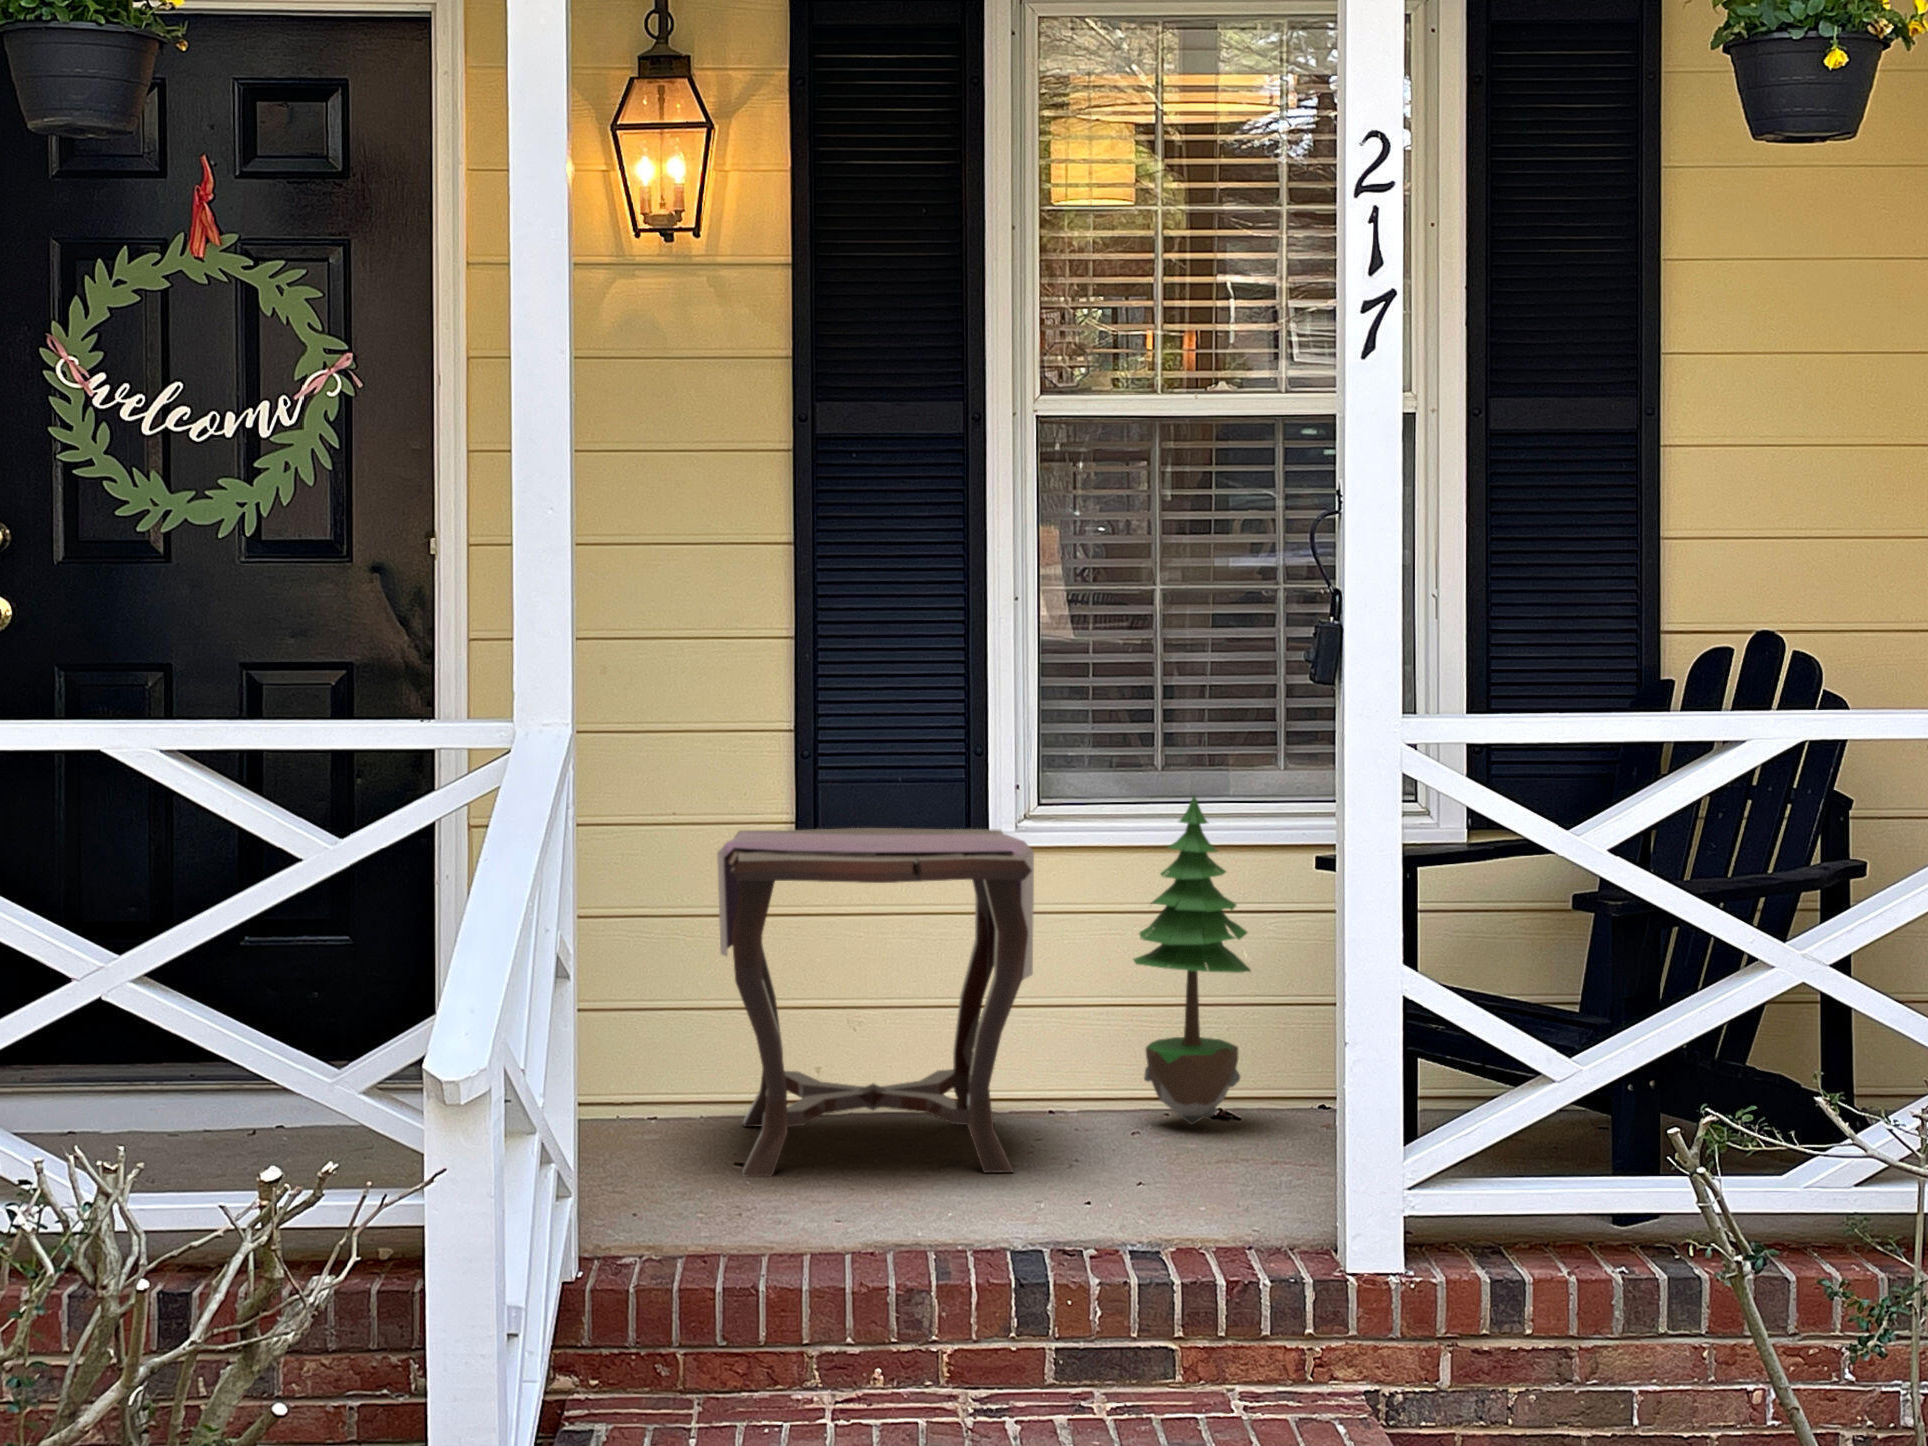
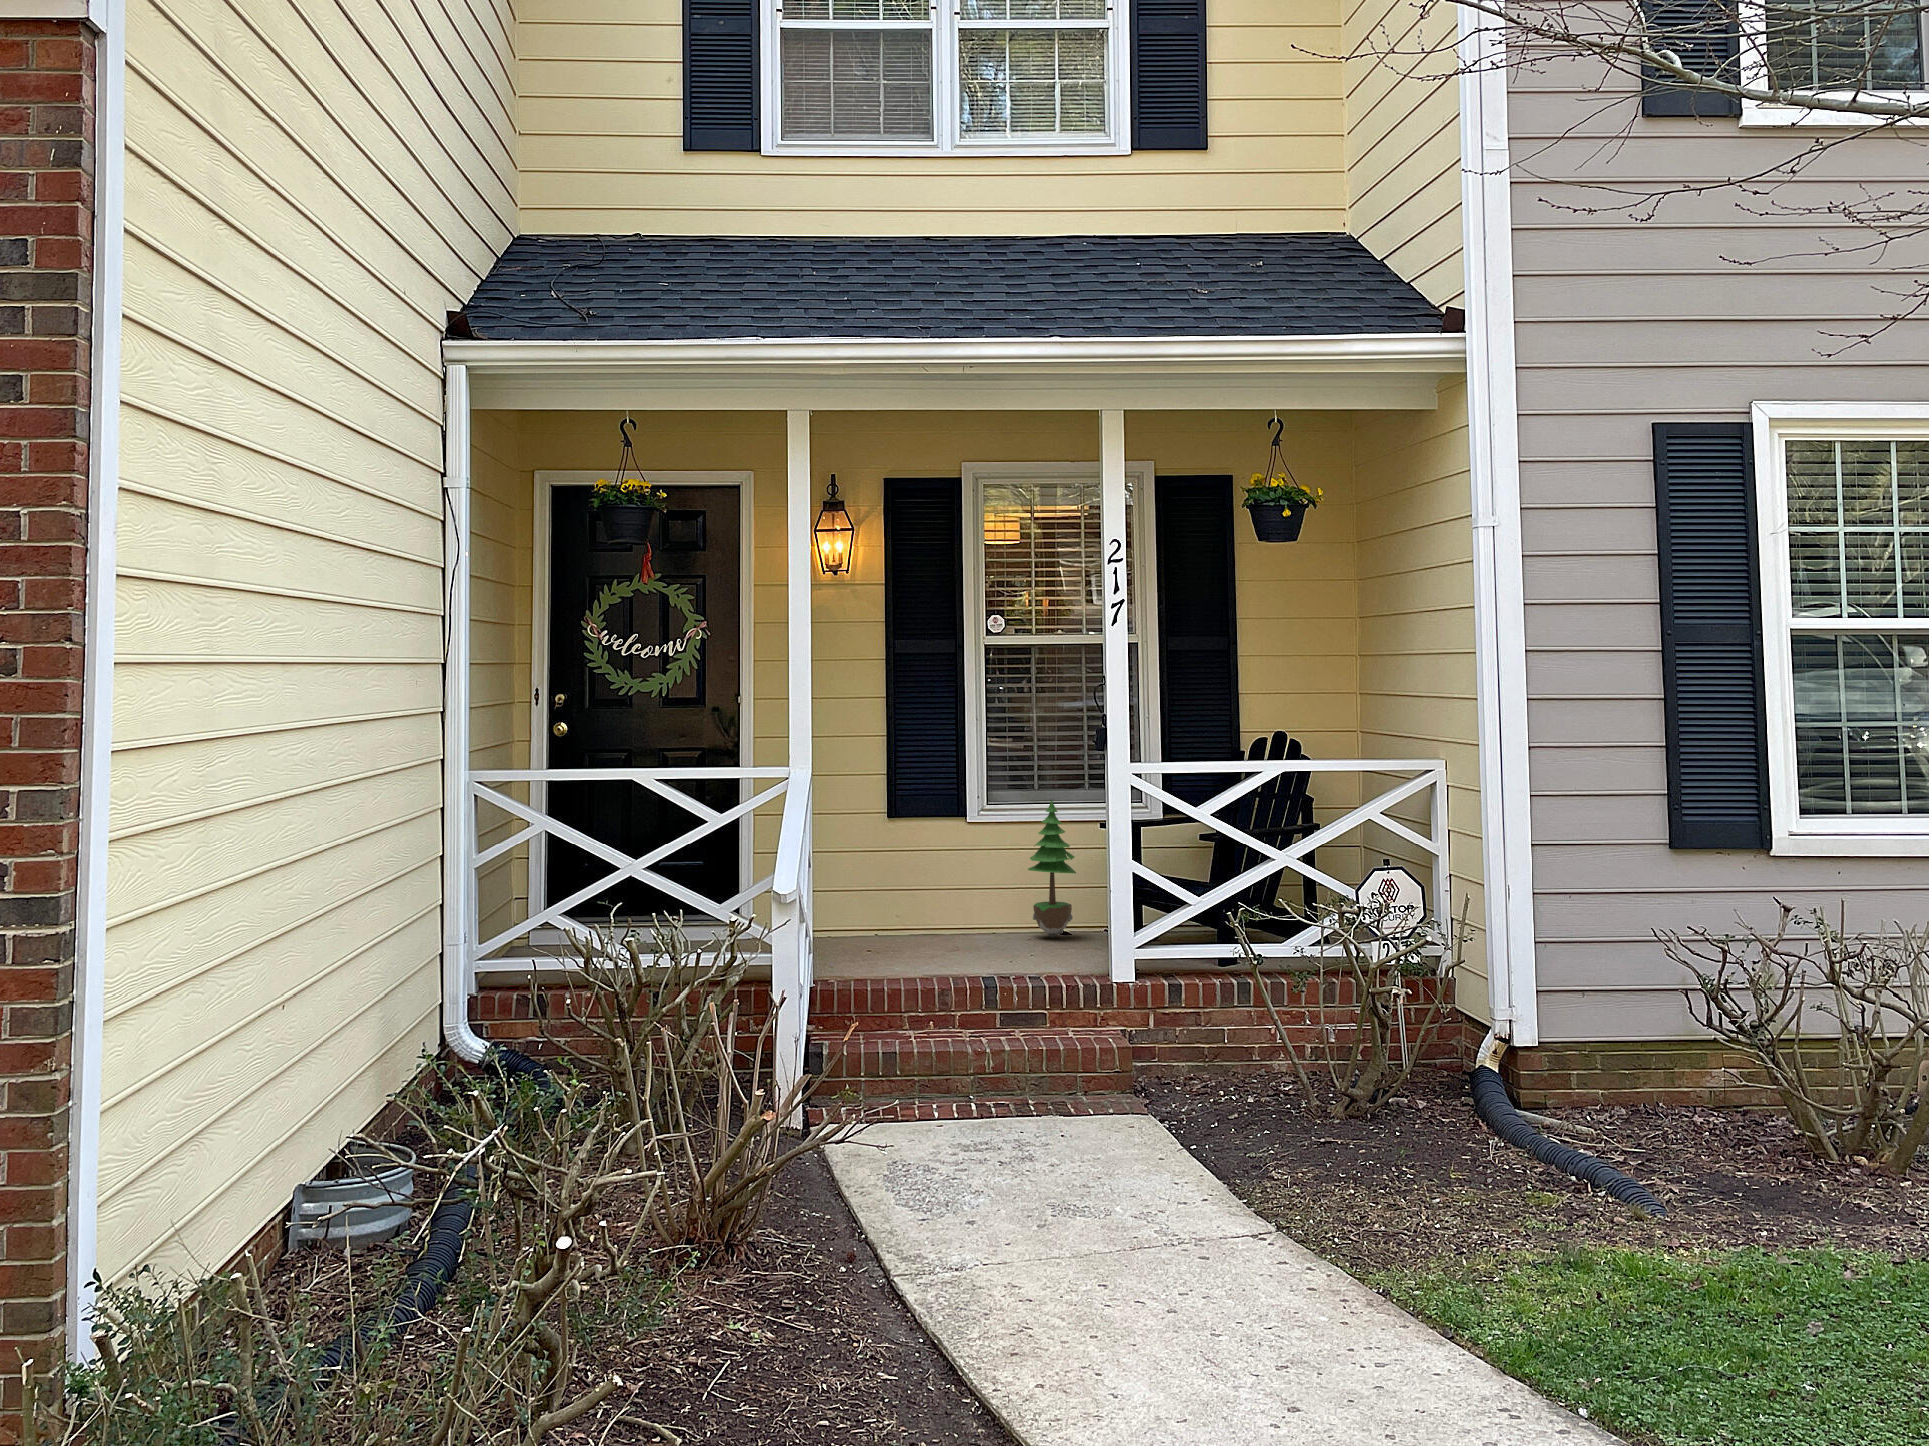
side table: present [717,828,1034,1176] -> none [859,815,987,955]

